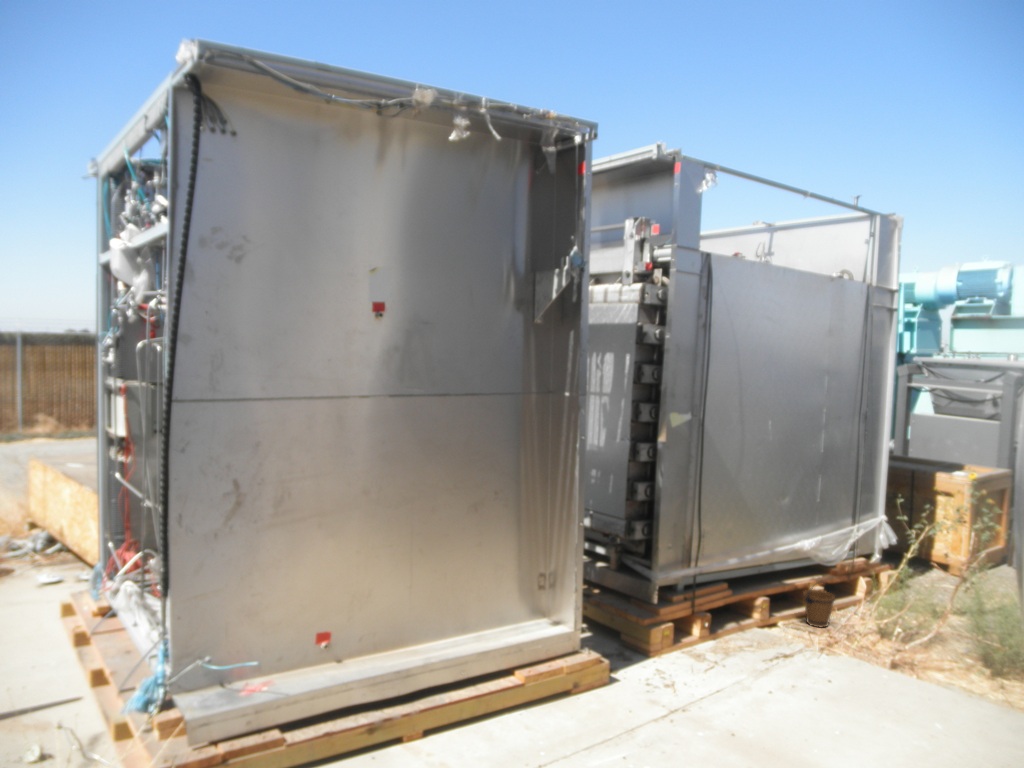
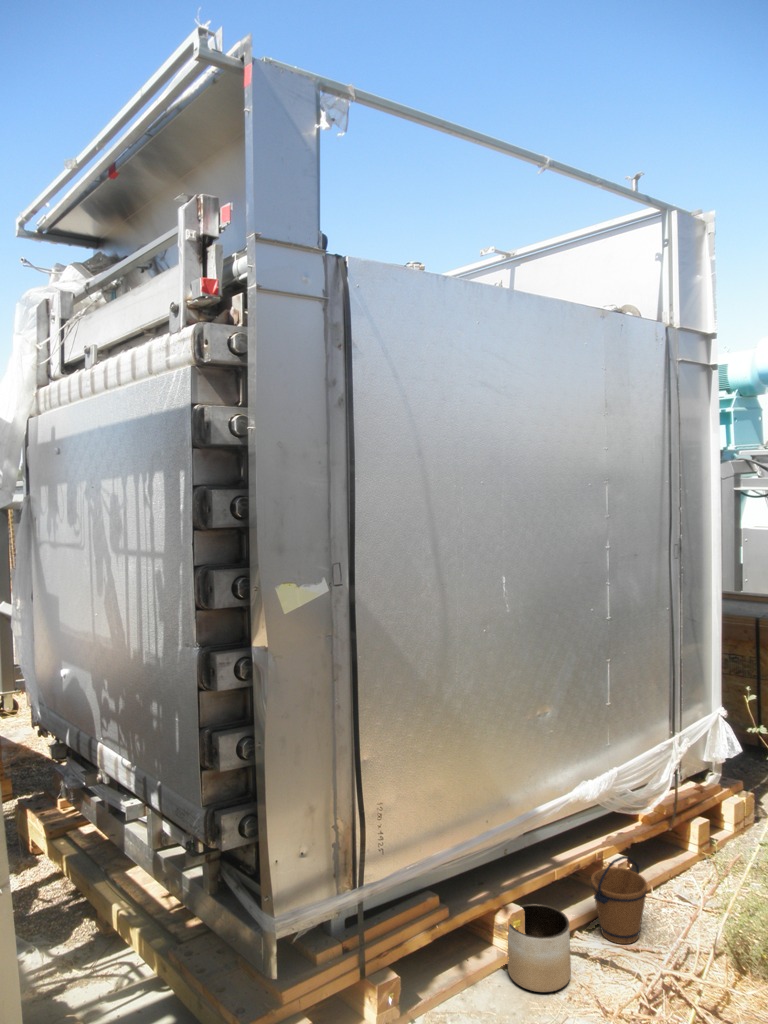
planter: none [757,598,793,638] -> present [507,904,571,993]

